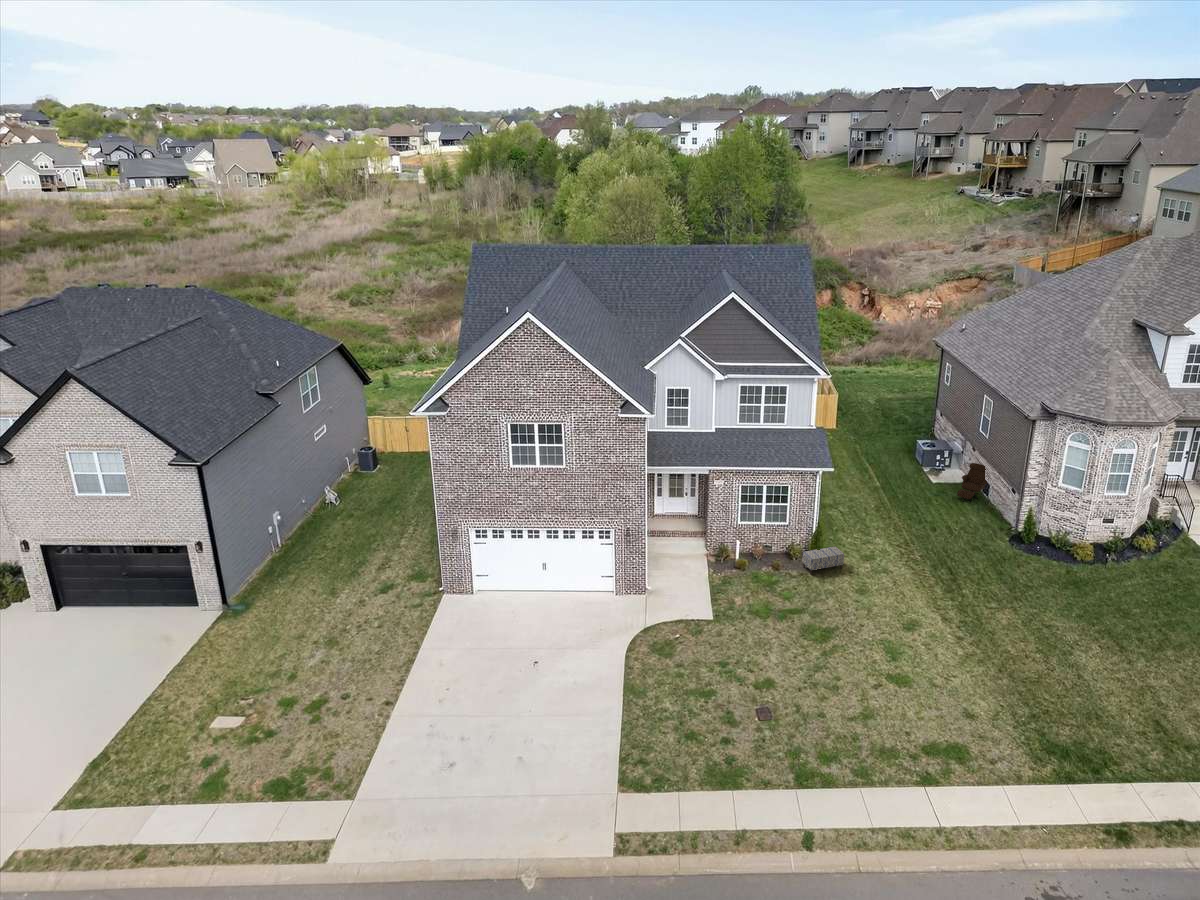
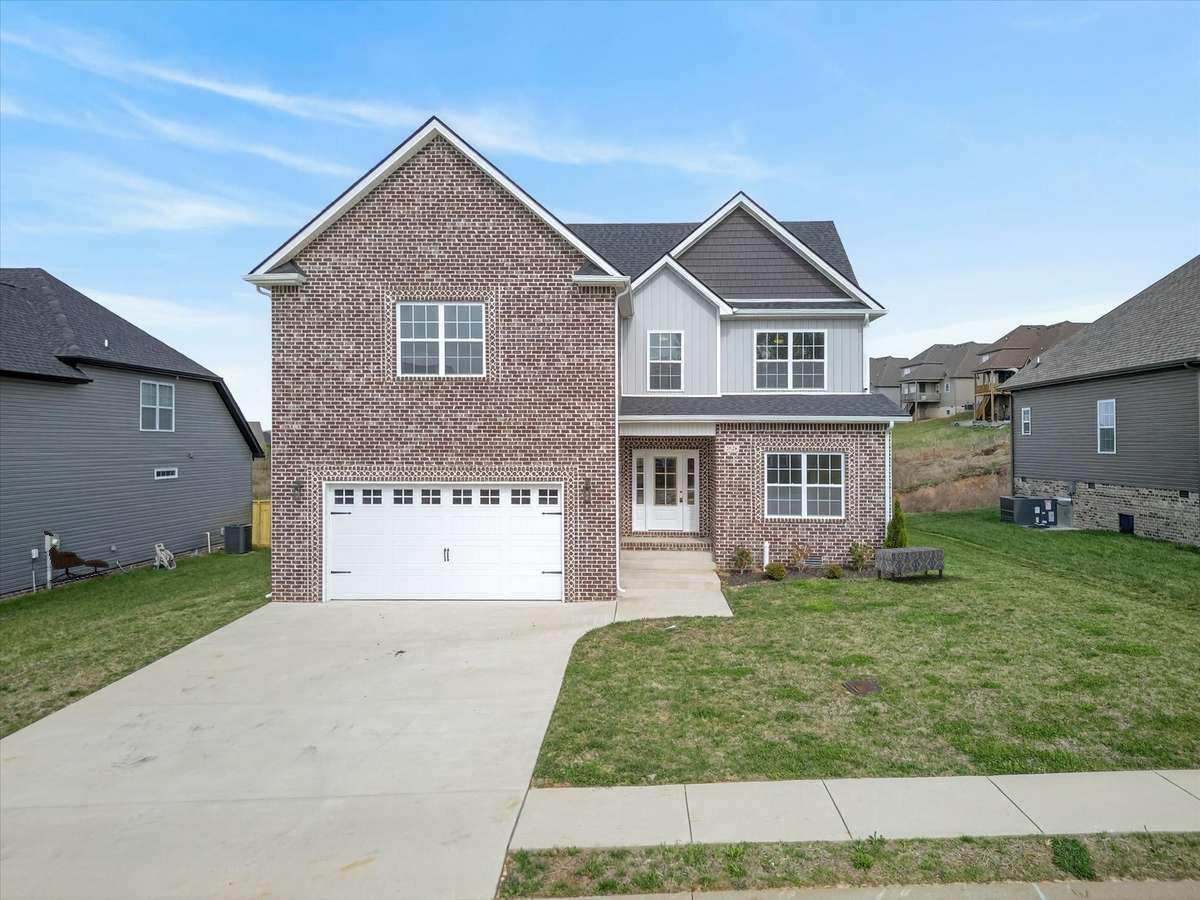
lounge chair: present [957,463,987,502] -> present [44,530,109,581]

